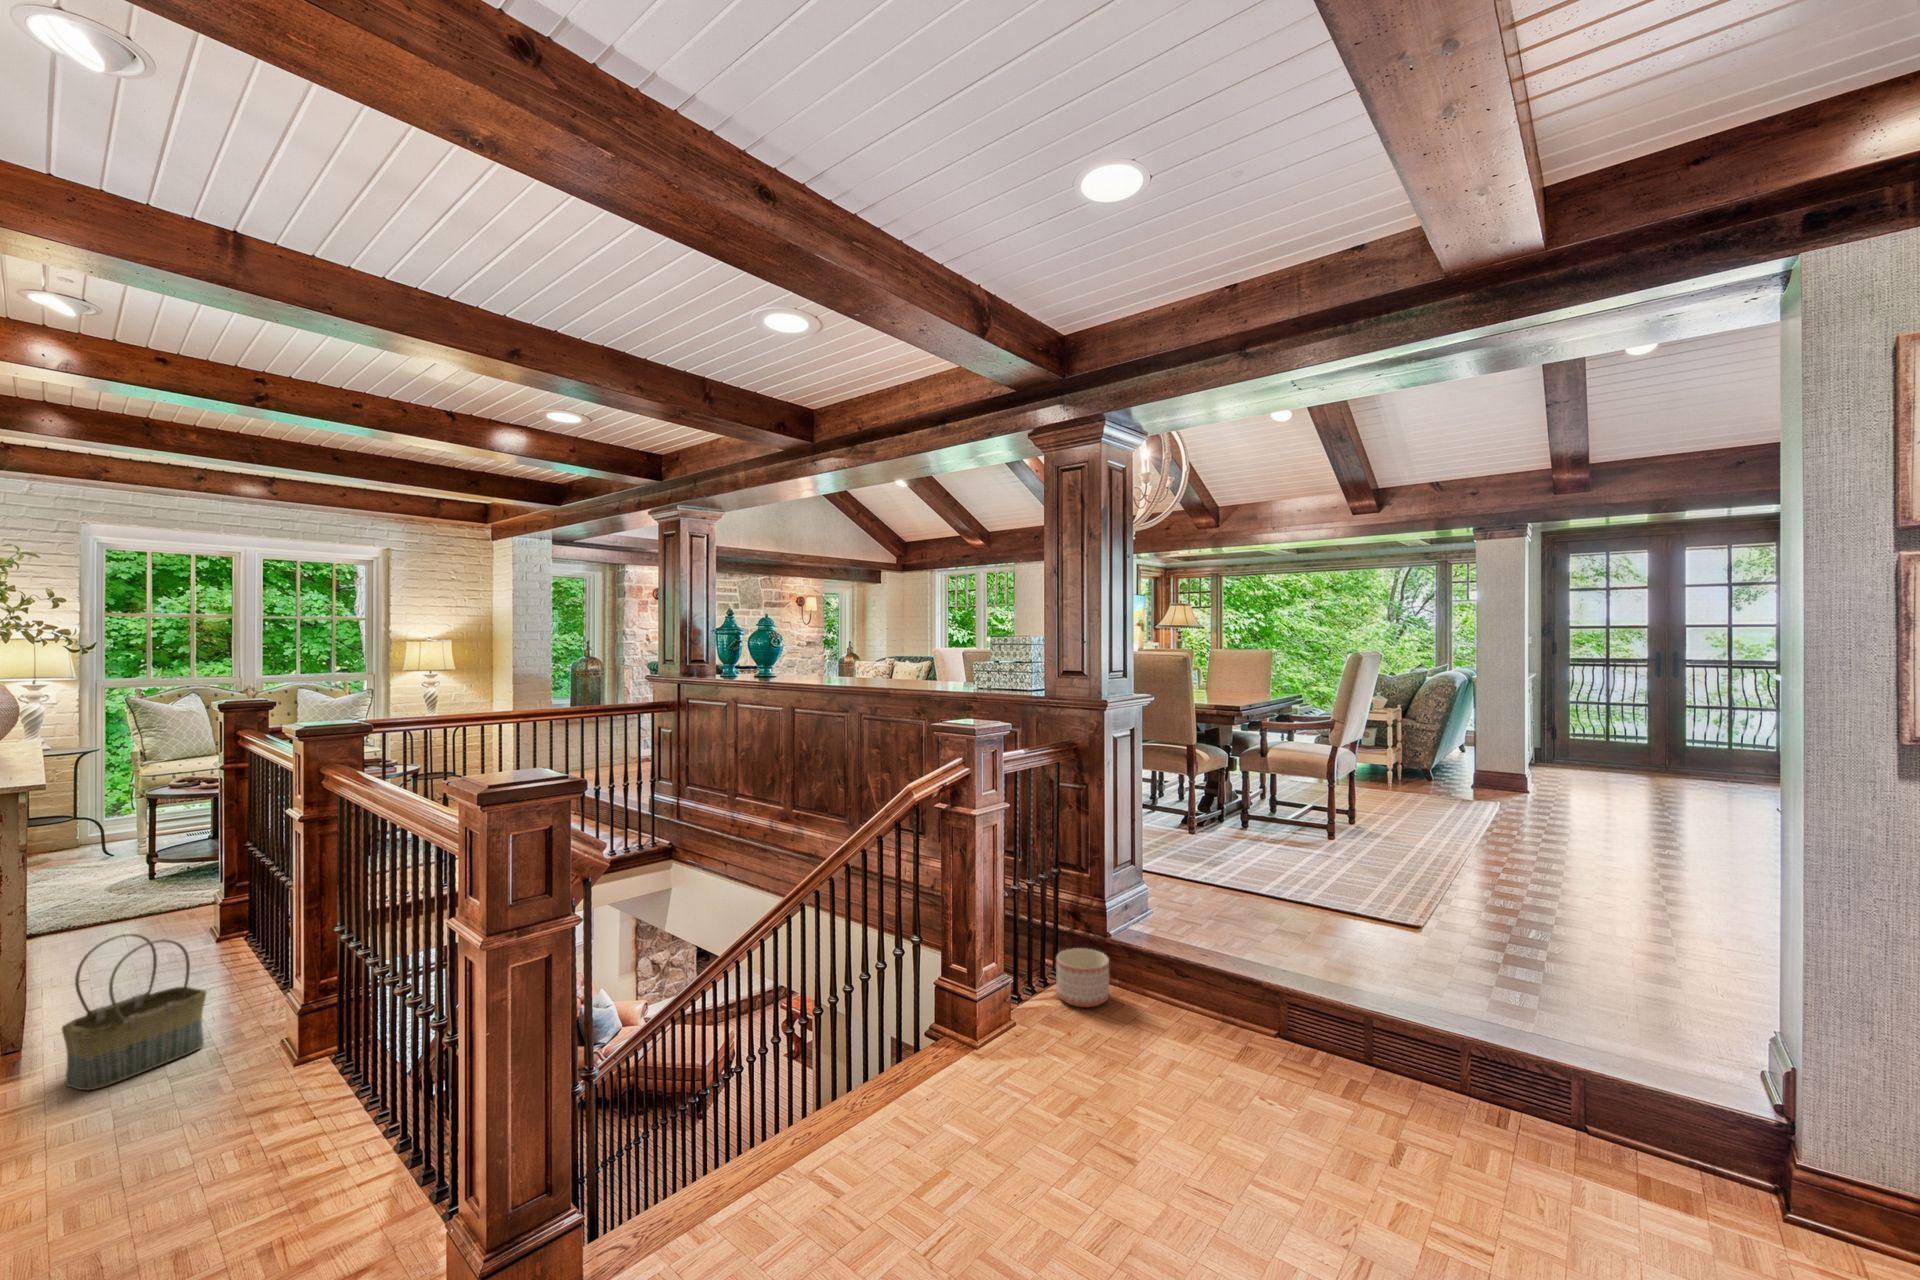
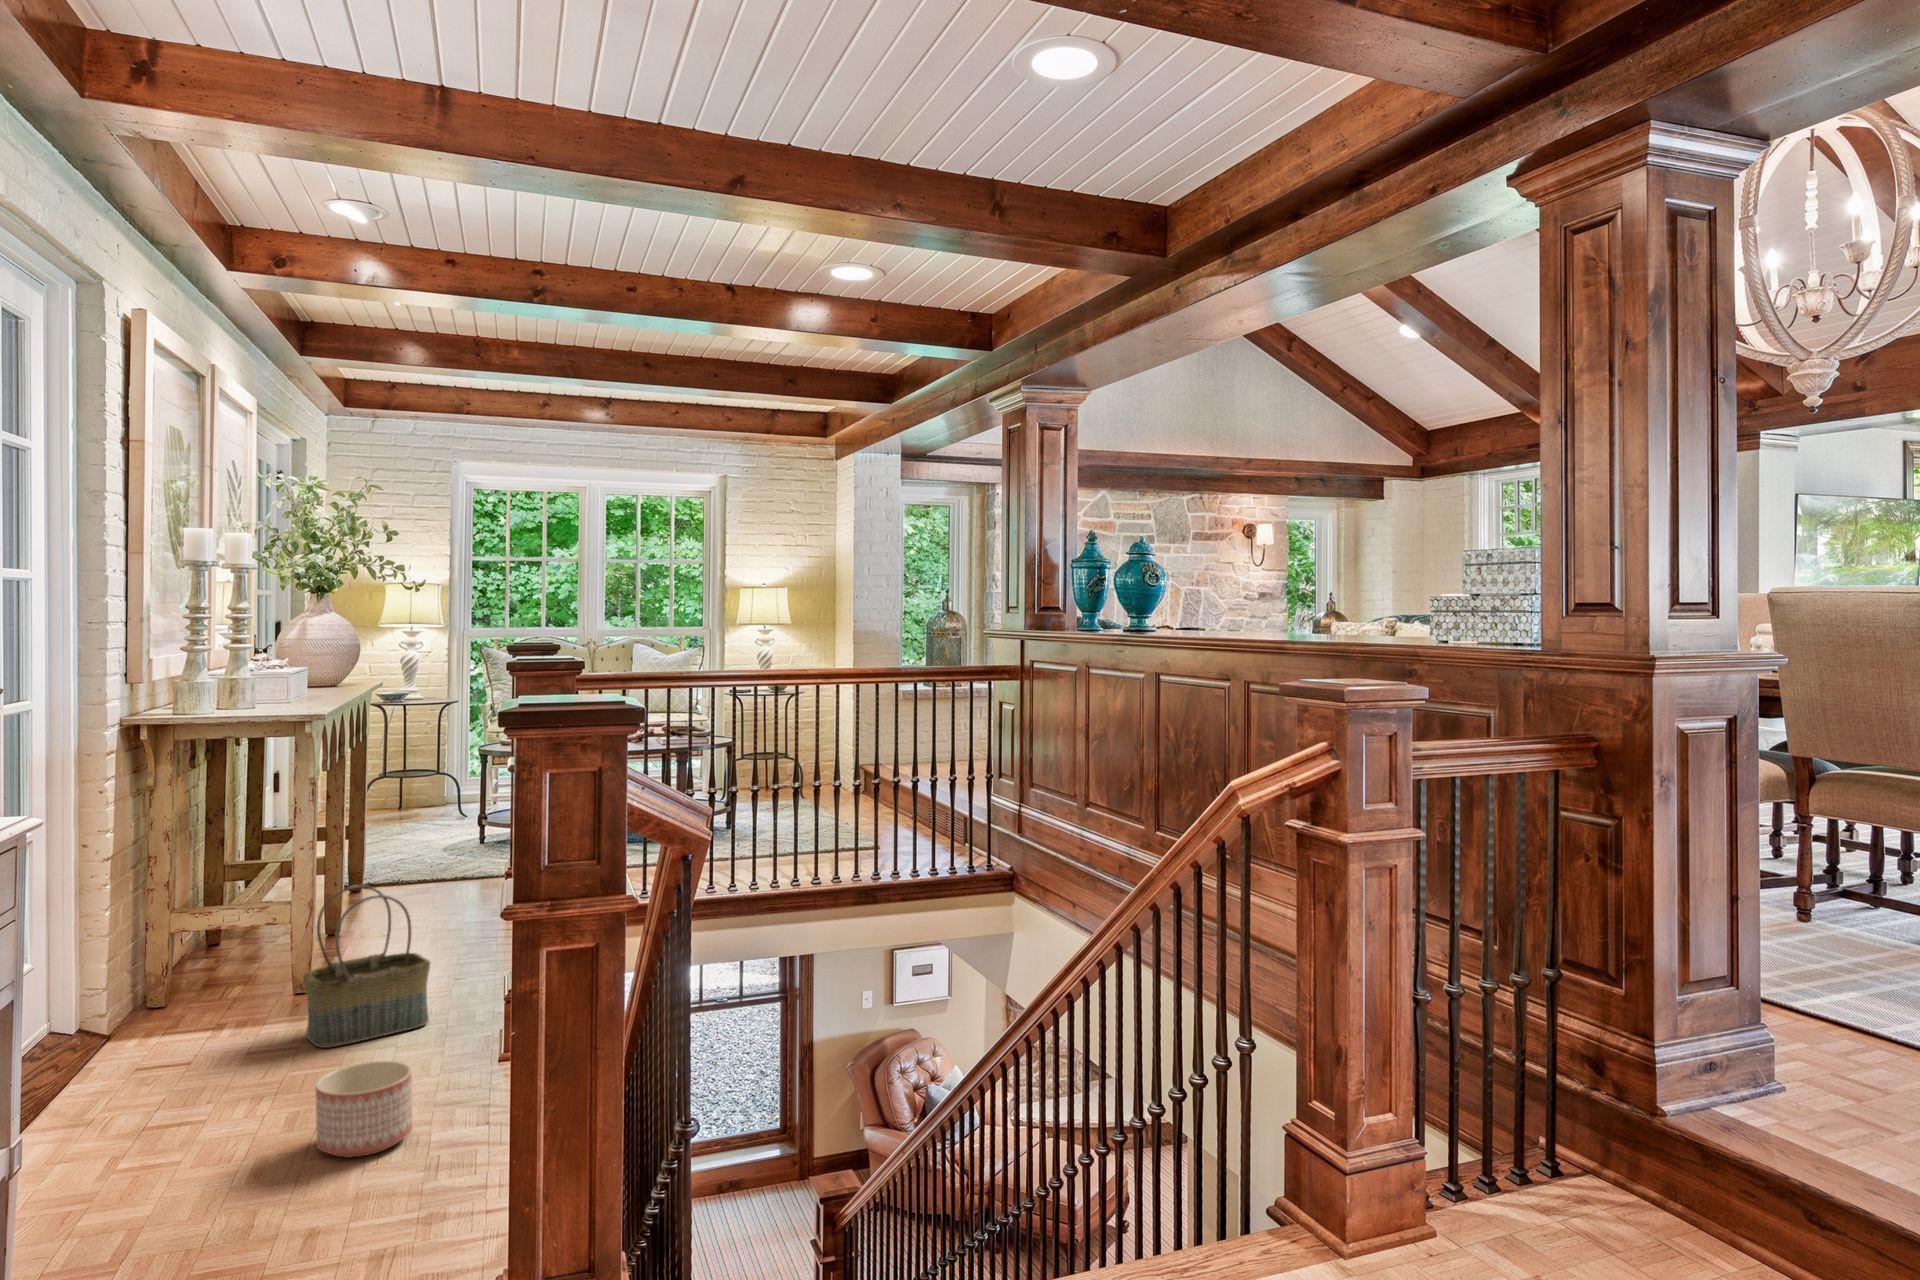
planter: present [1056,948,1109,1007] -> present [316,1061,412,1157]

